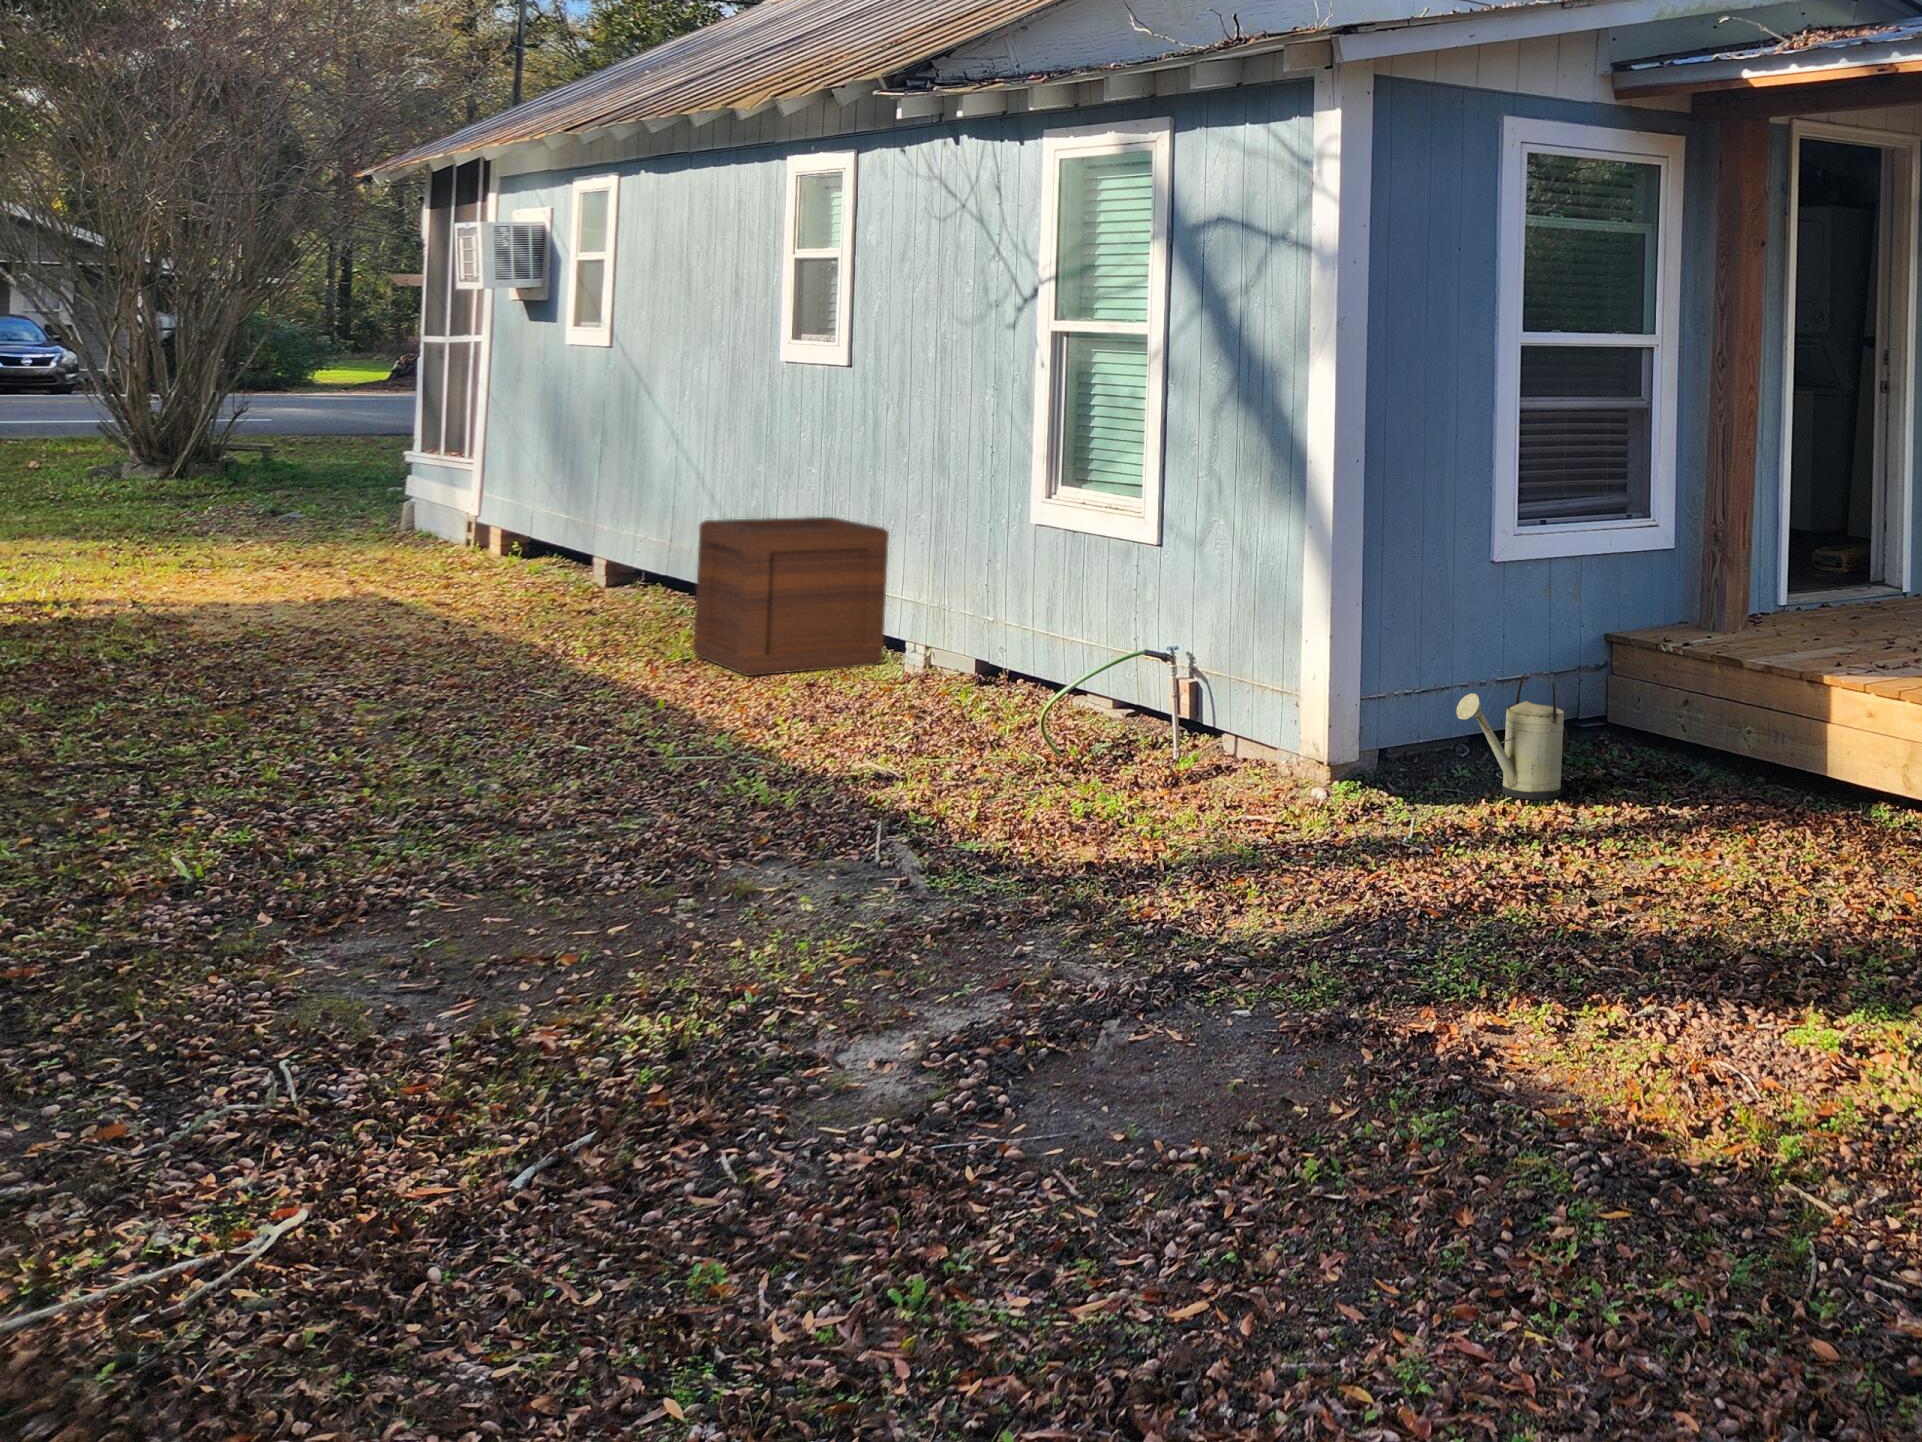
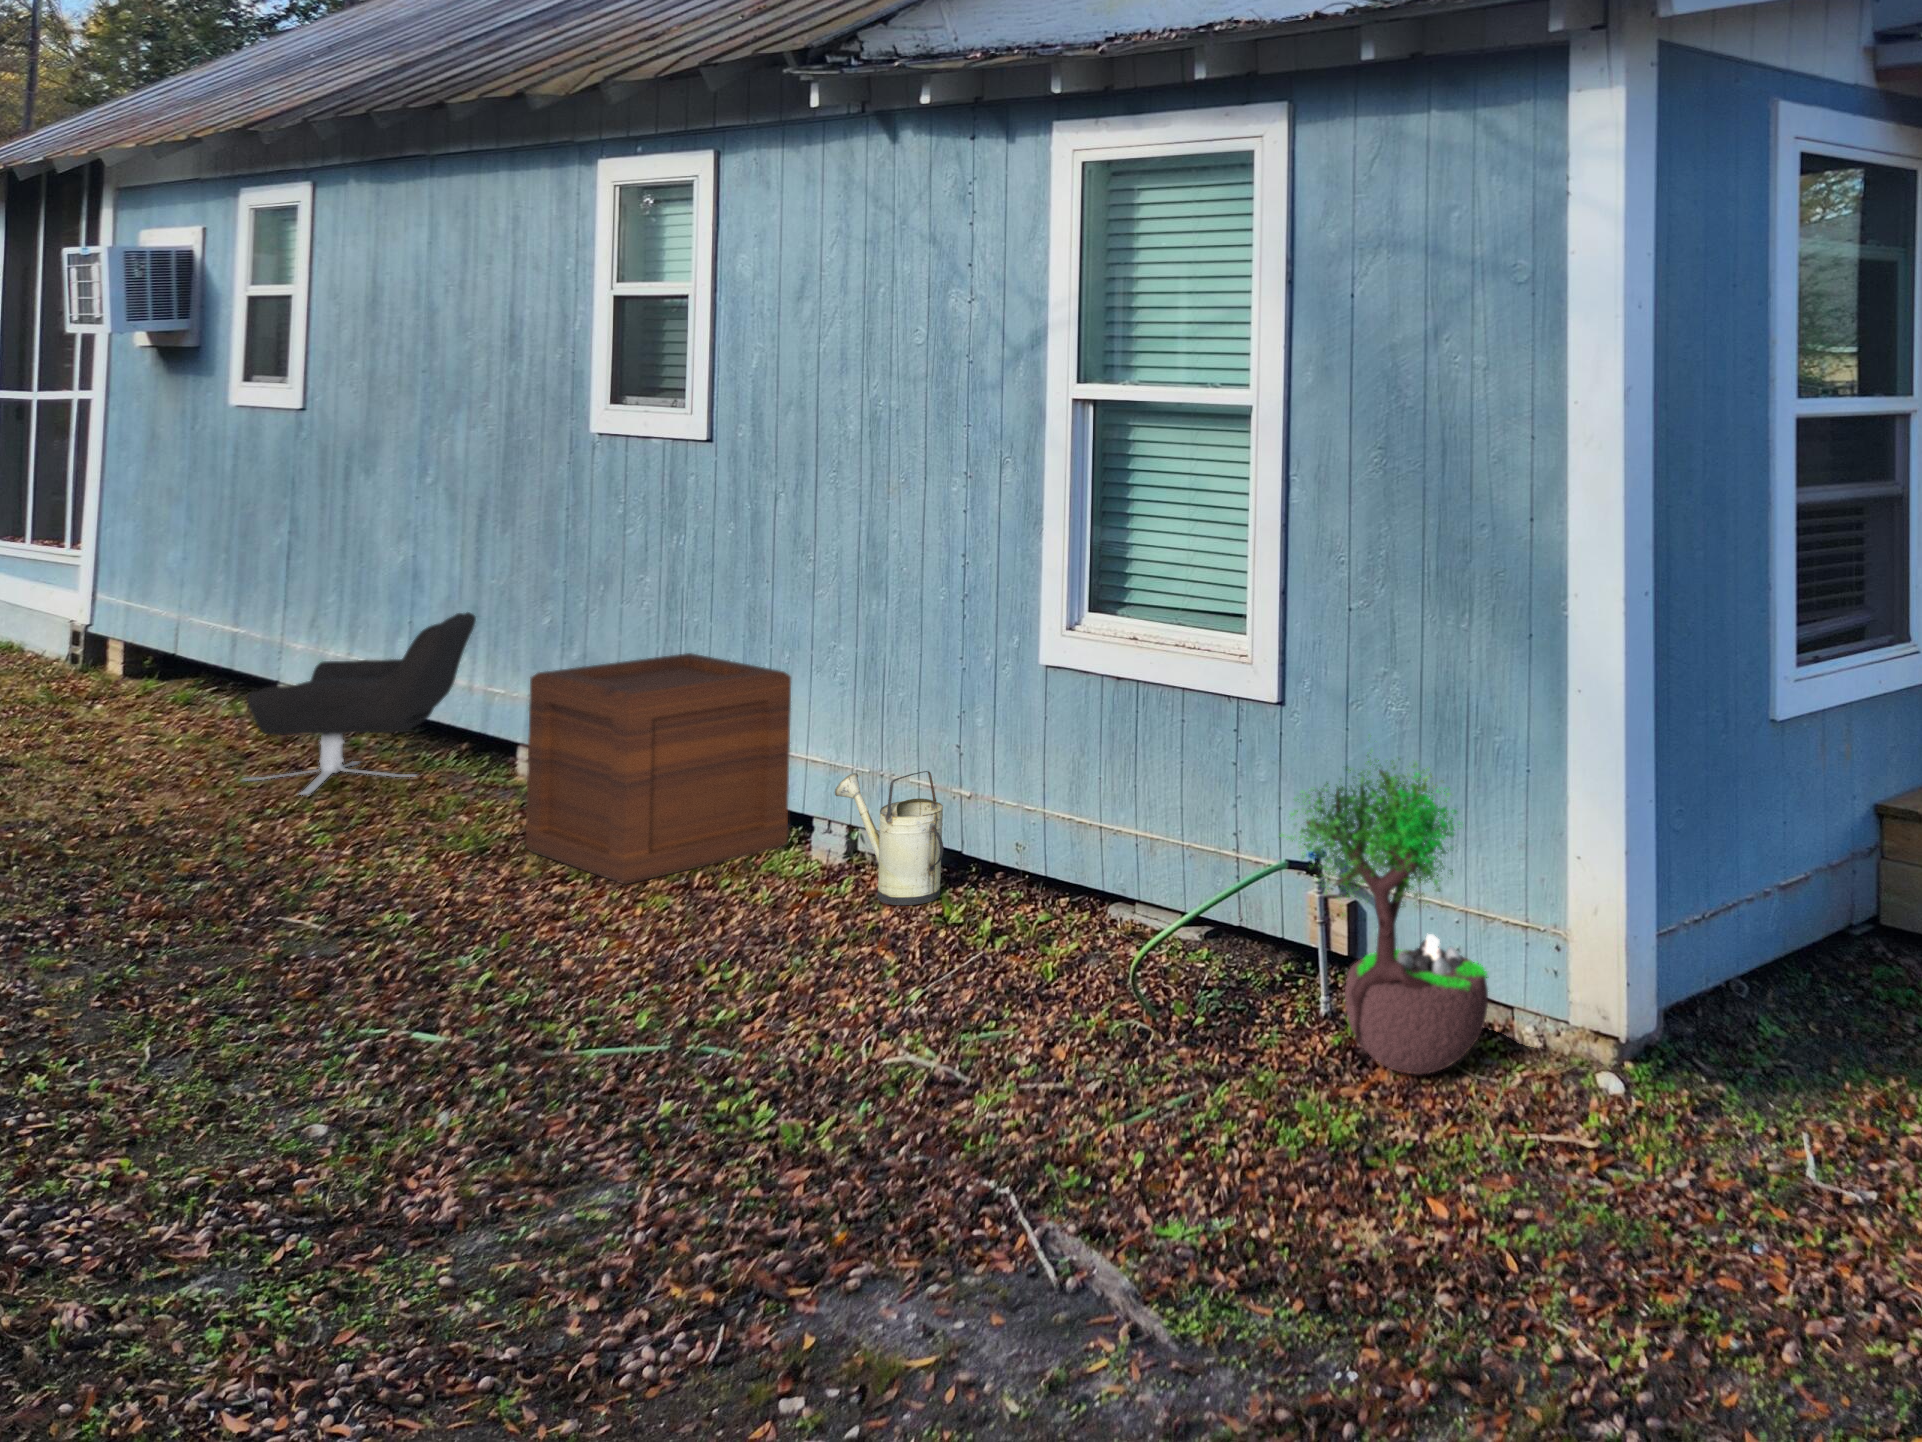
lounge chair: none [527,491,708,620] -> present [244,612,476,794]
potted tree: none [1091,543,1252,795] -> present [1280,736,1488,1074]
watering can: present [1456,675,1568,800] -> present [835,771,943,905]

